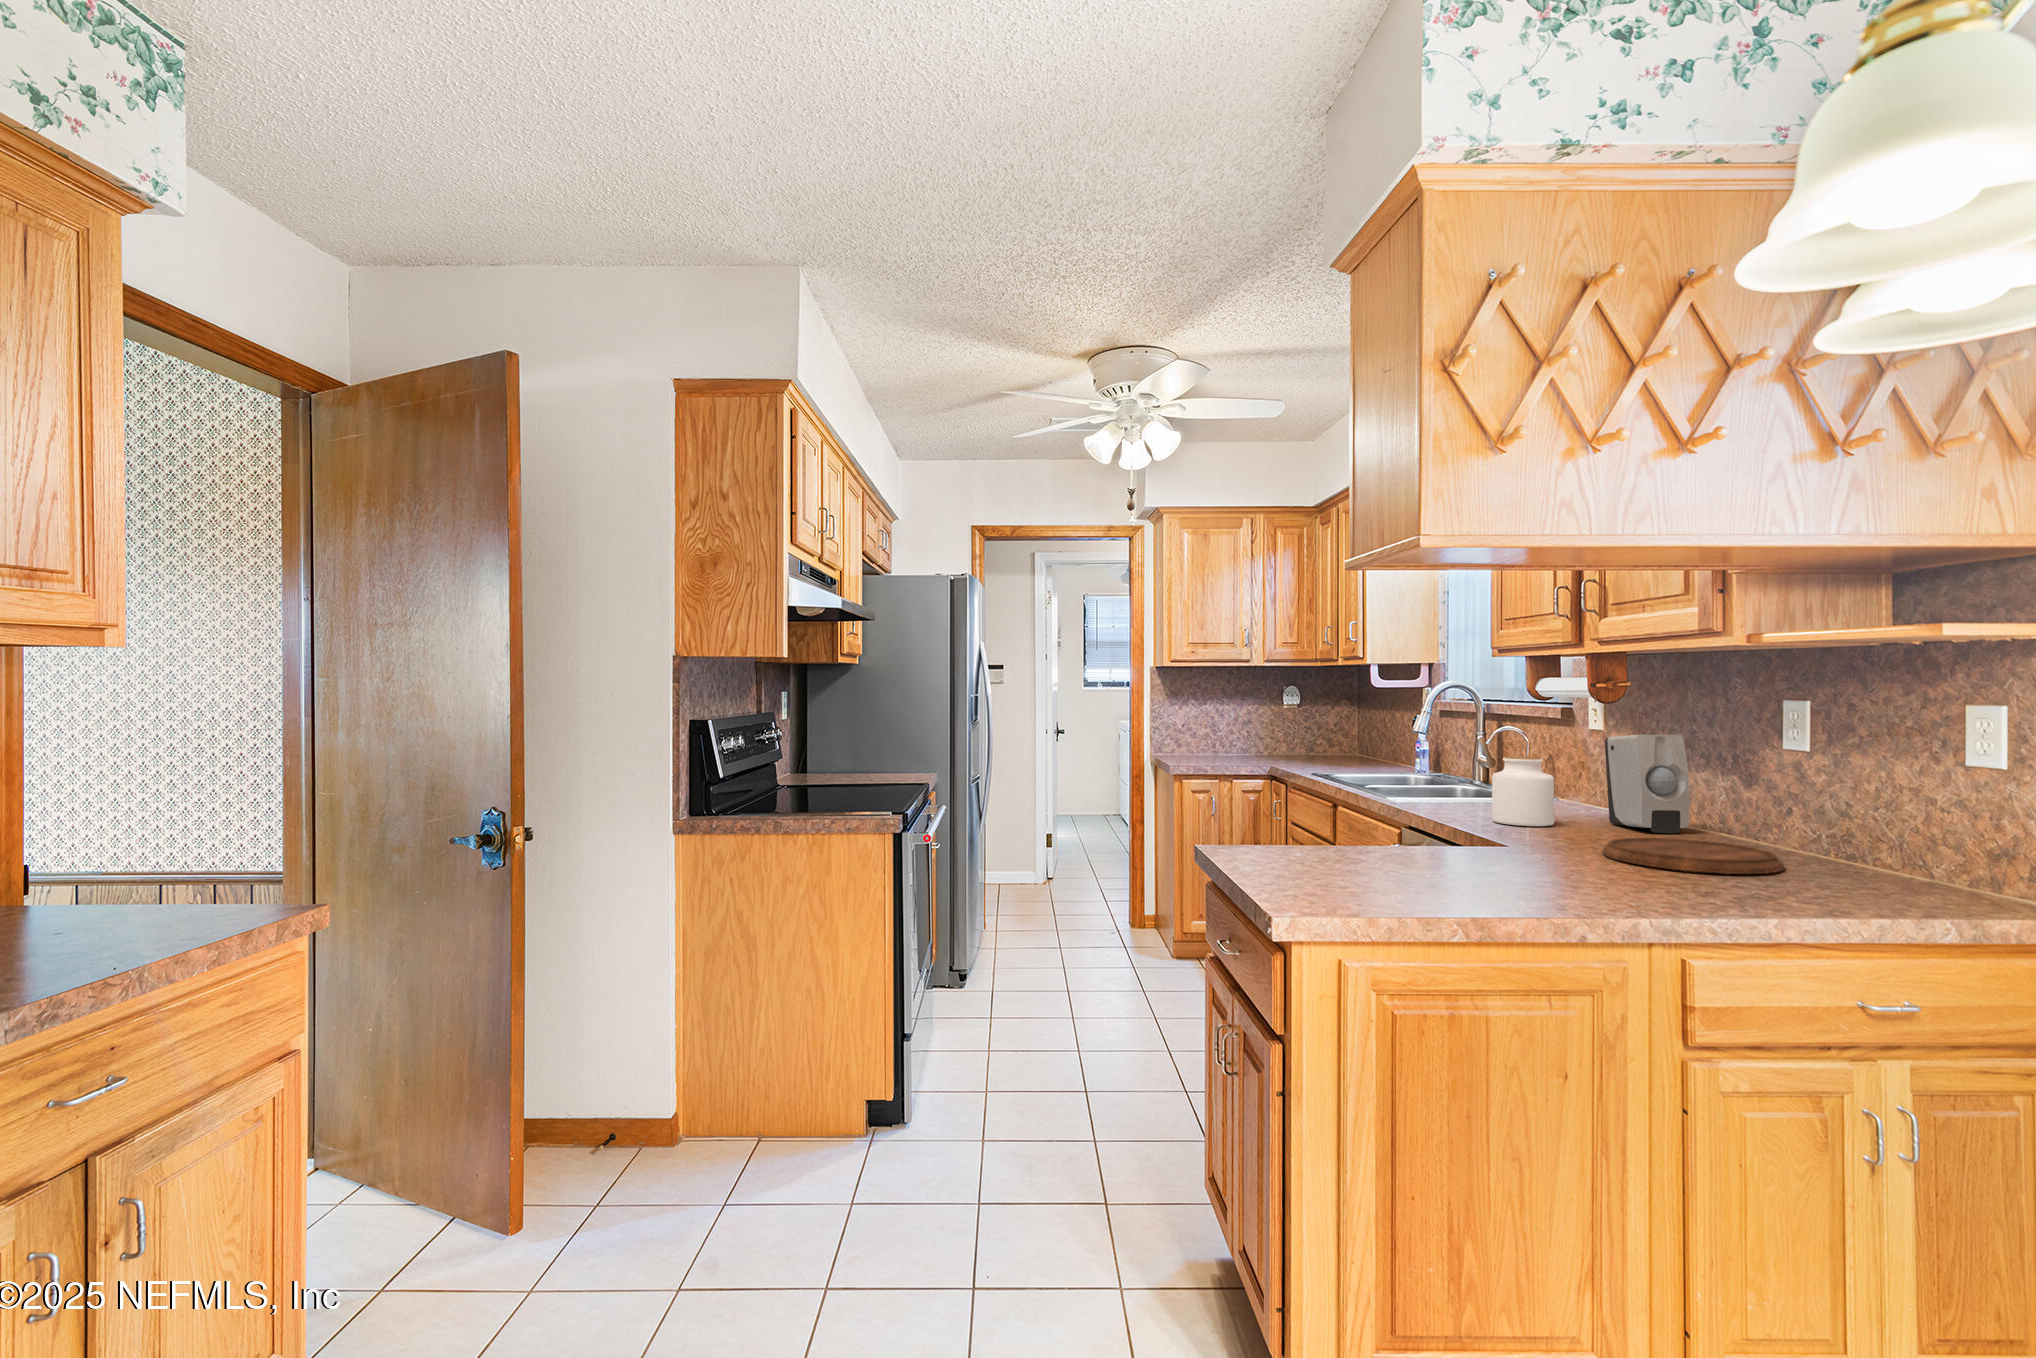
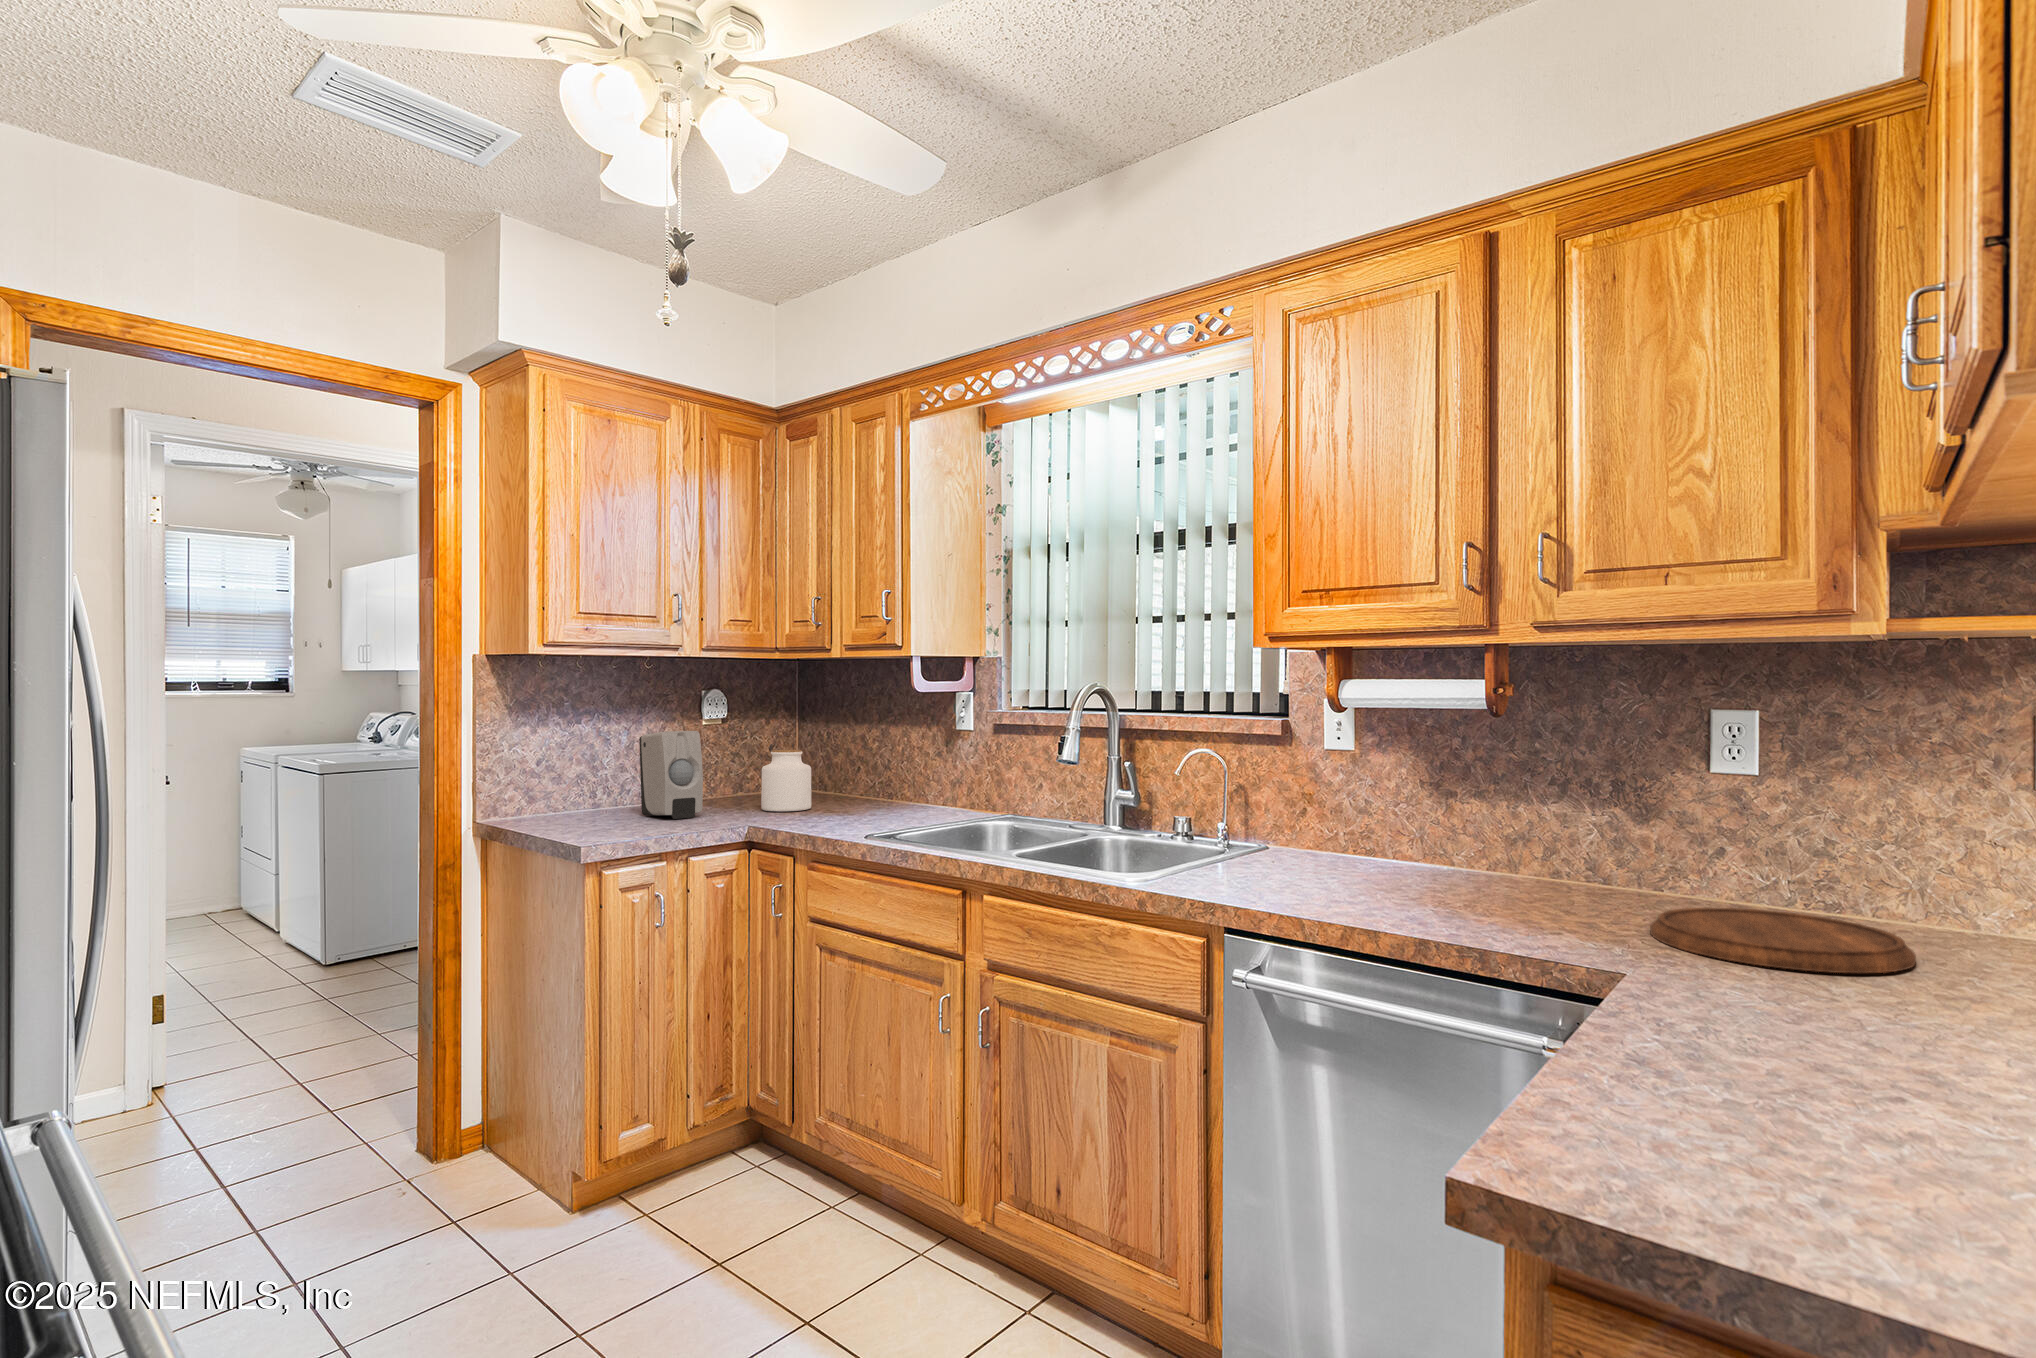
soap dispenser: present [1605,735,1690,833] -> present [639,731,703,819]
jar: present [1492,756,1554,826] -> present [761,750,811,811]

